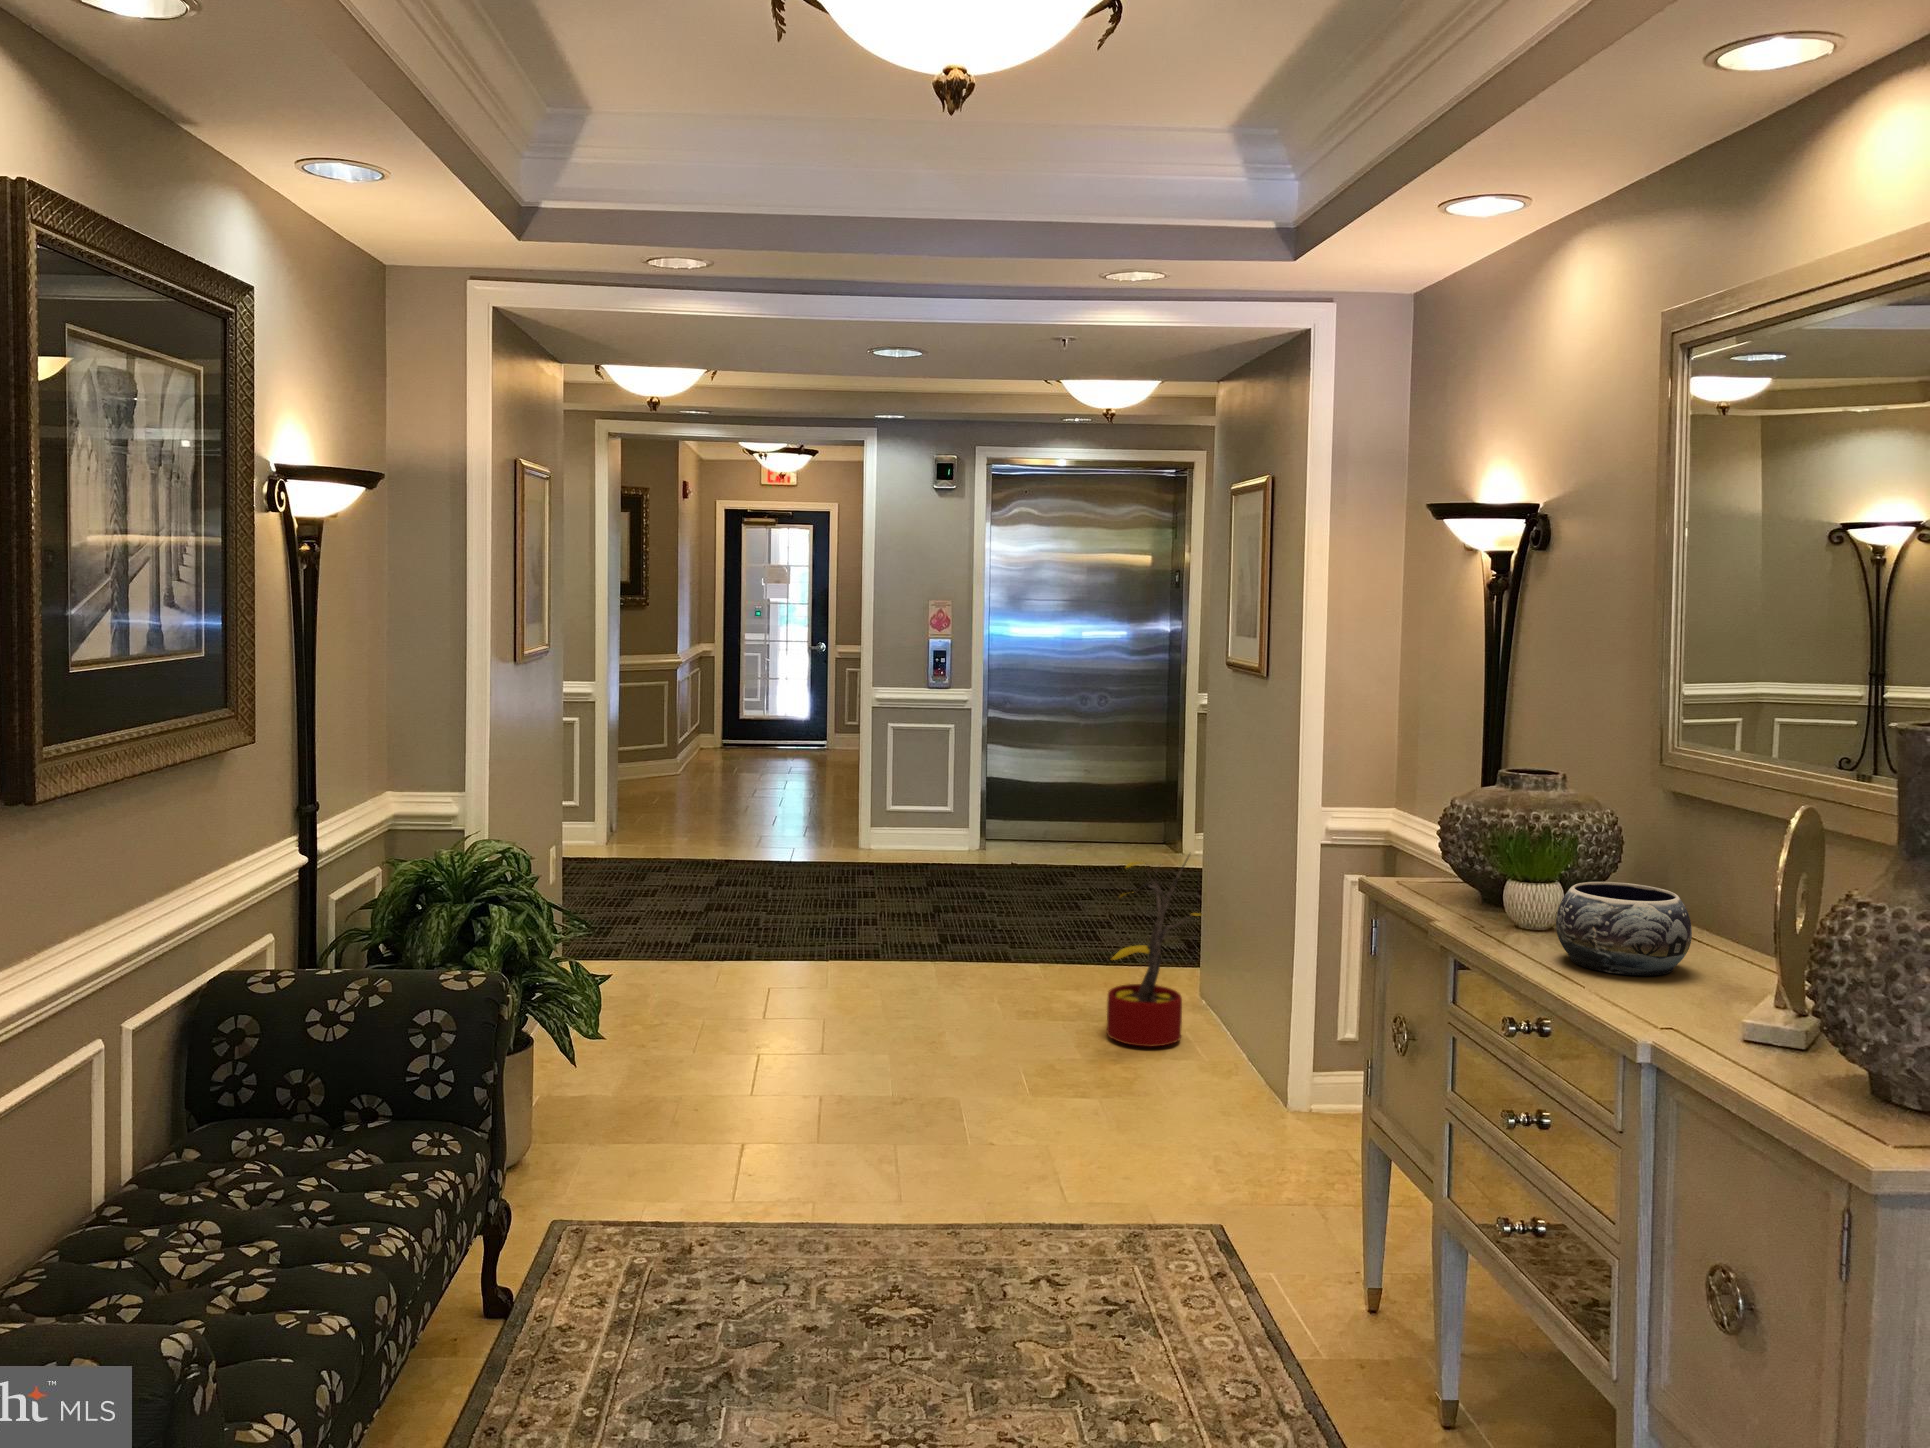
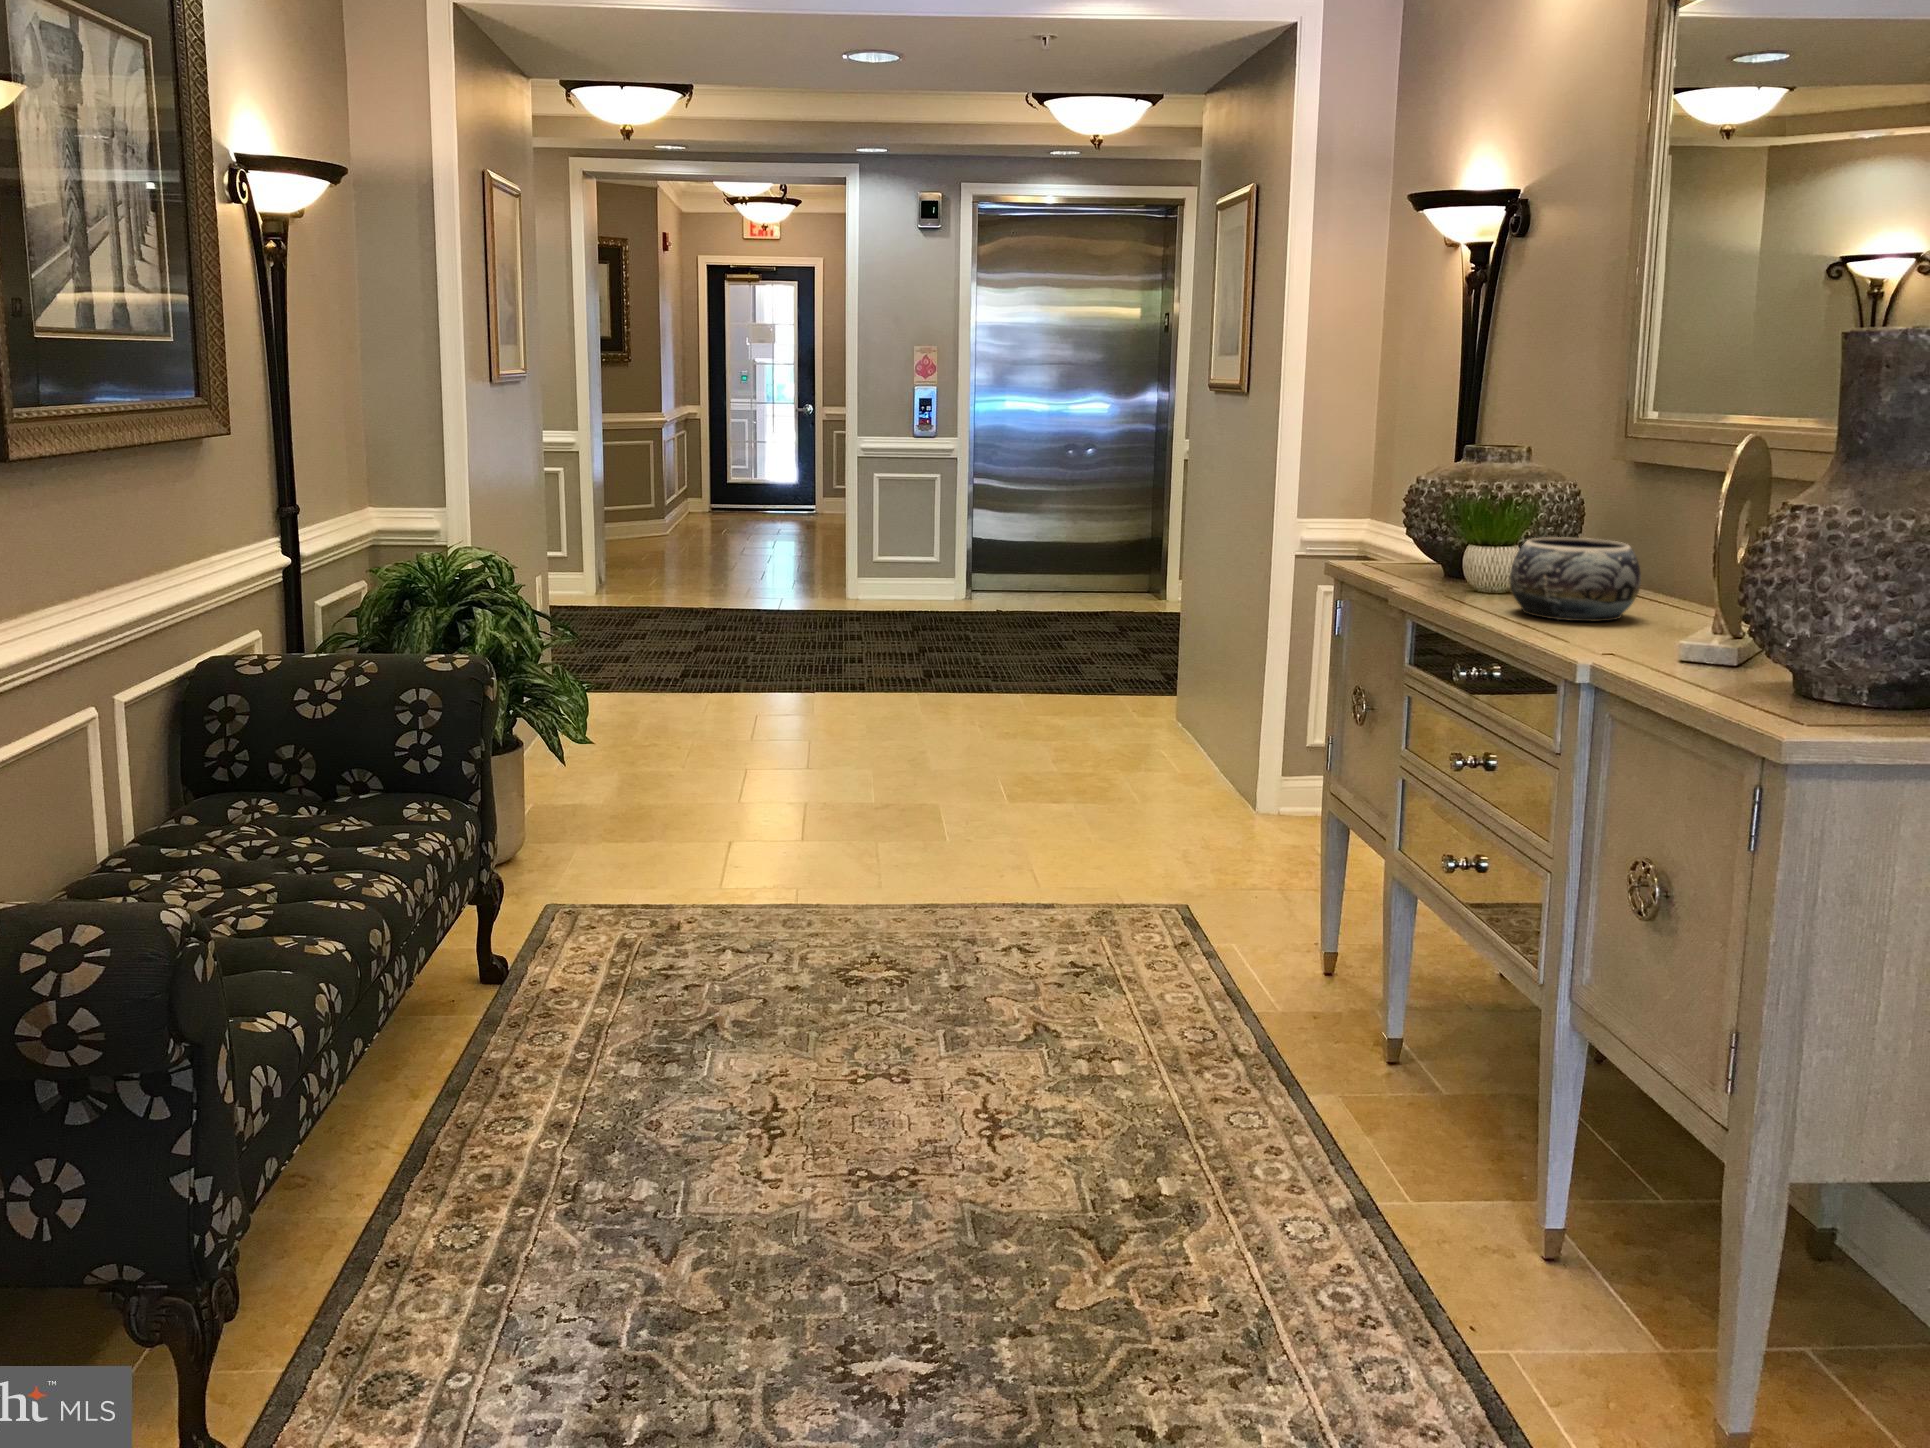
decorative plant: present [1107,856,1200,1047] -> none [1085,576,1185,763]

